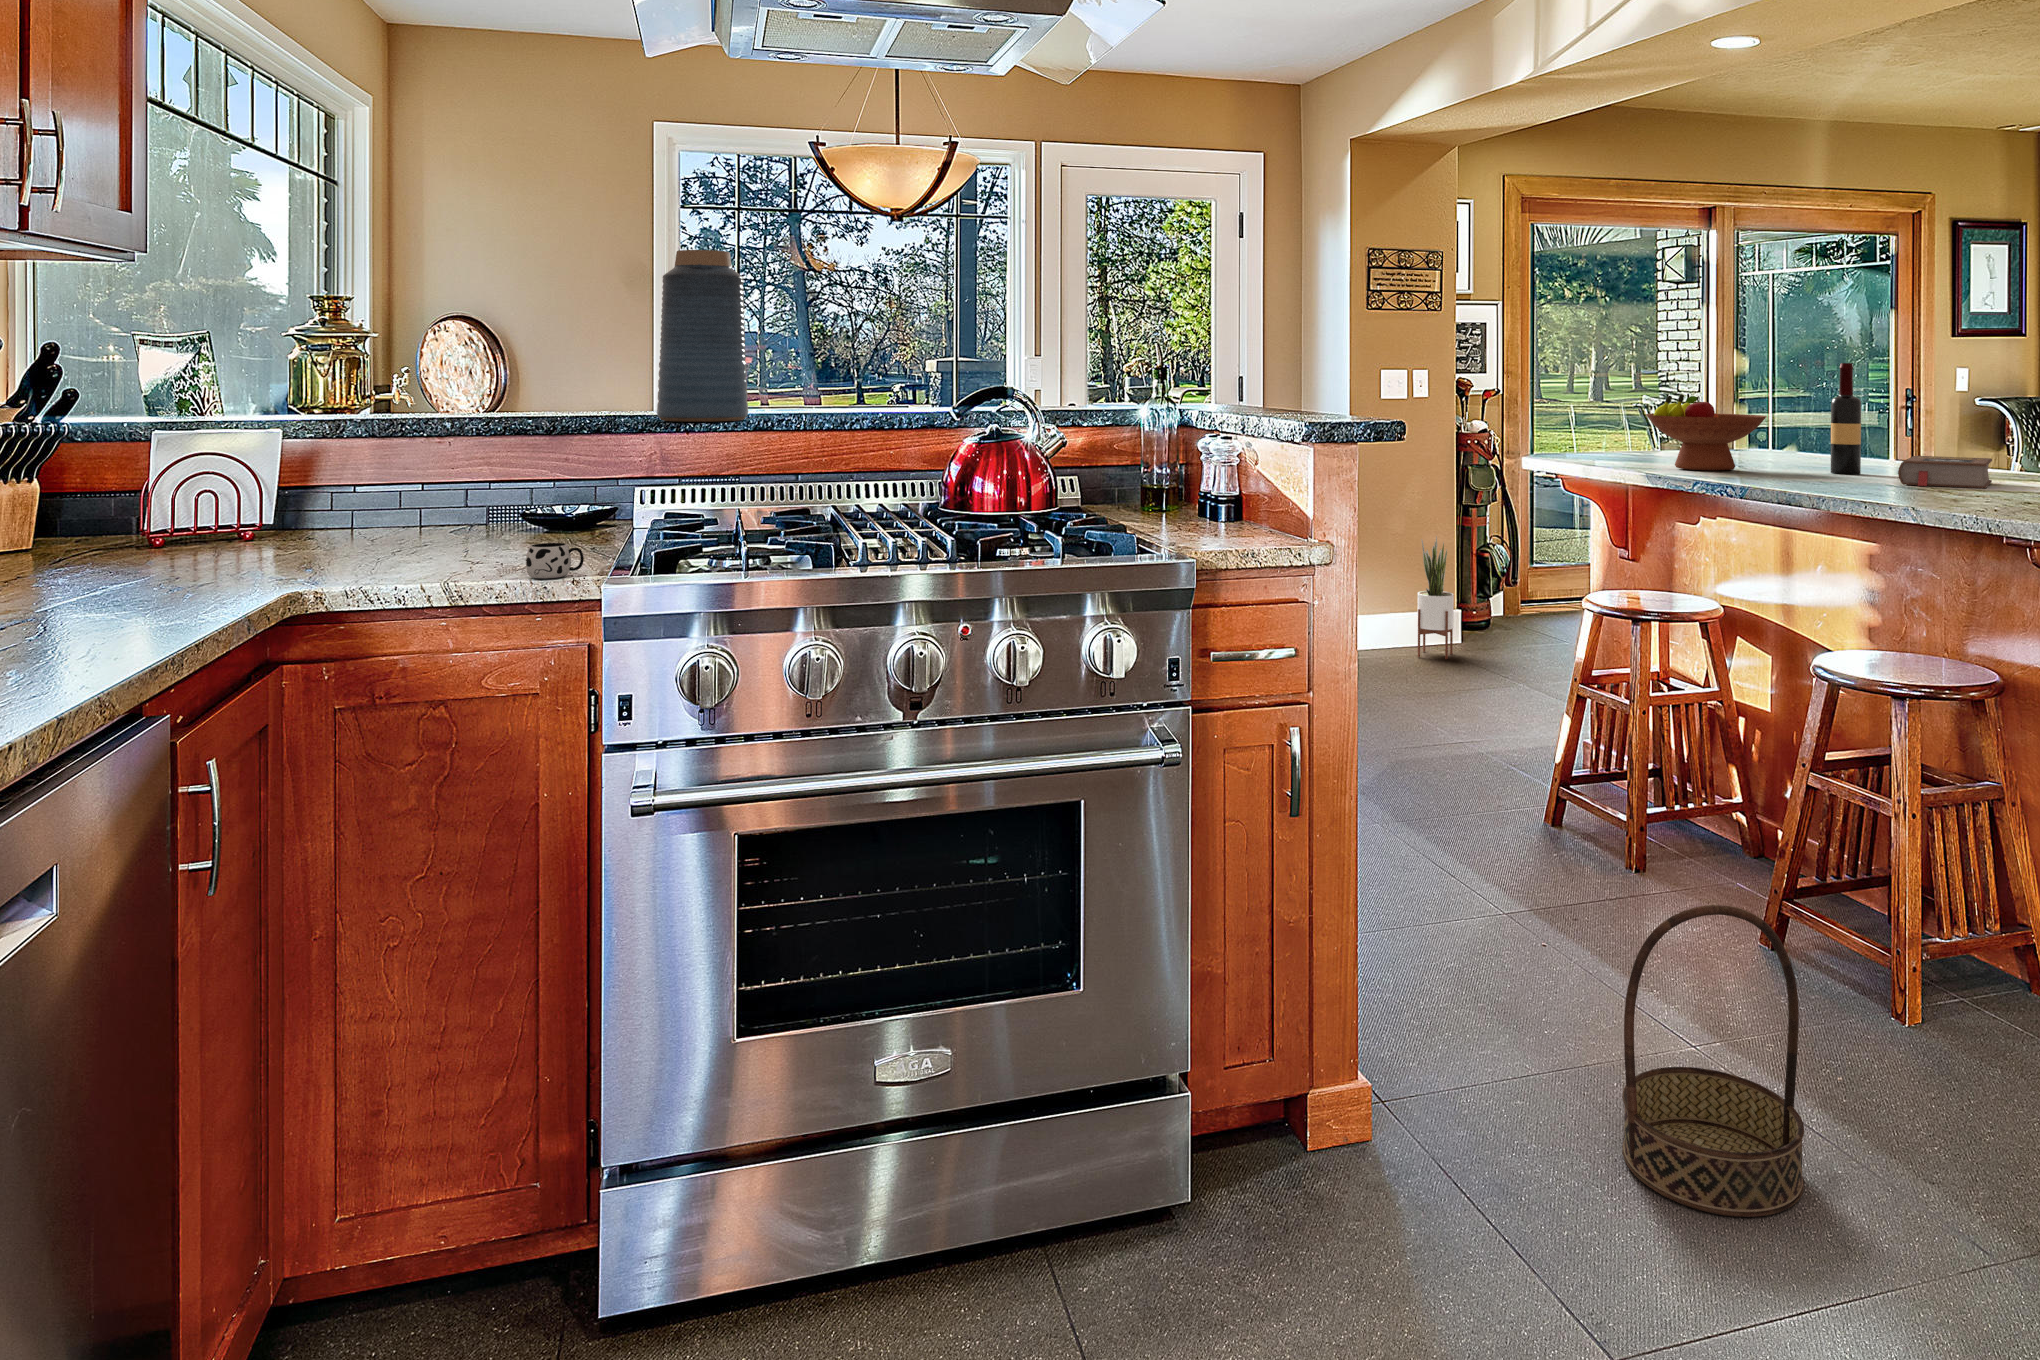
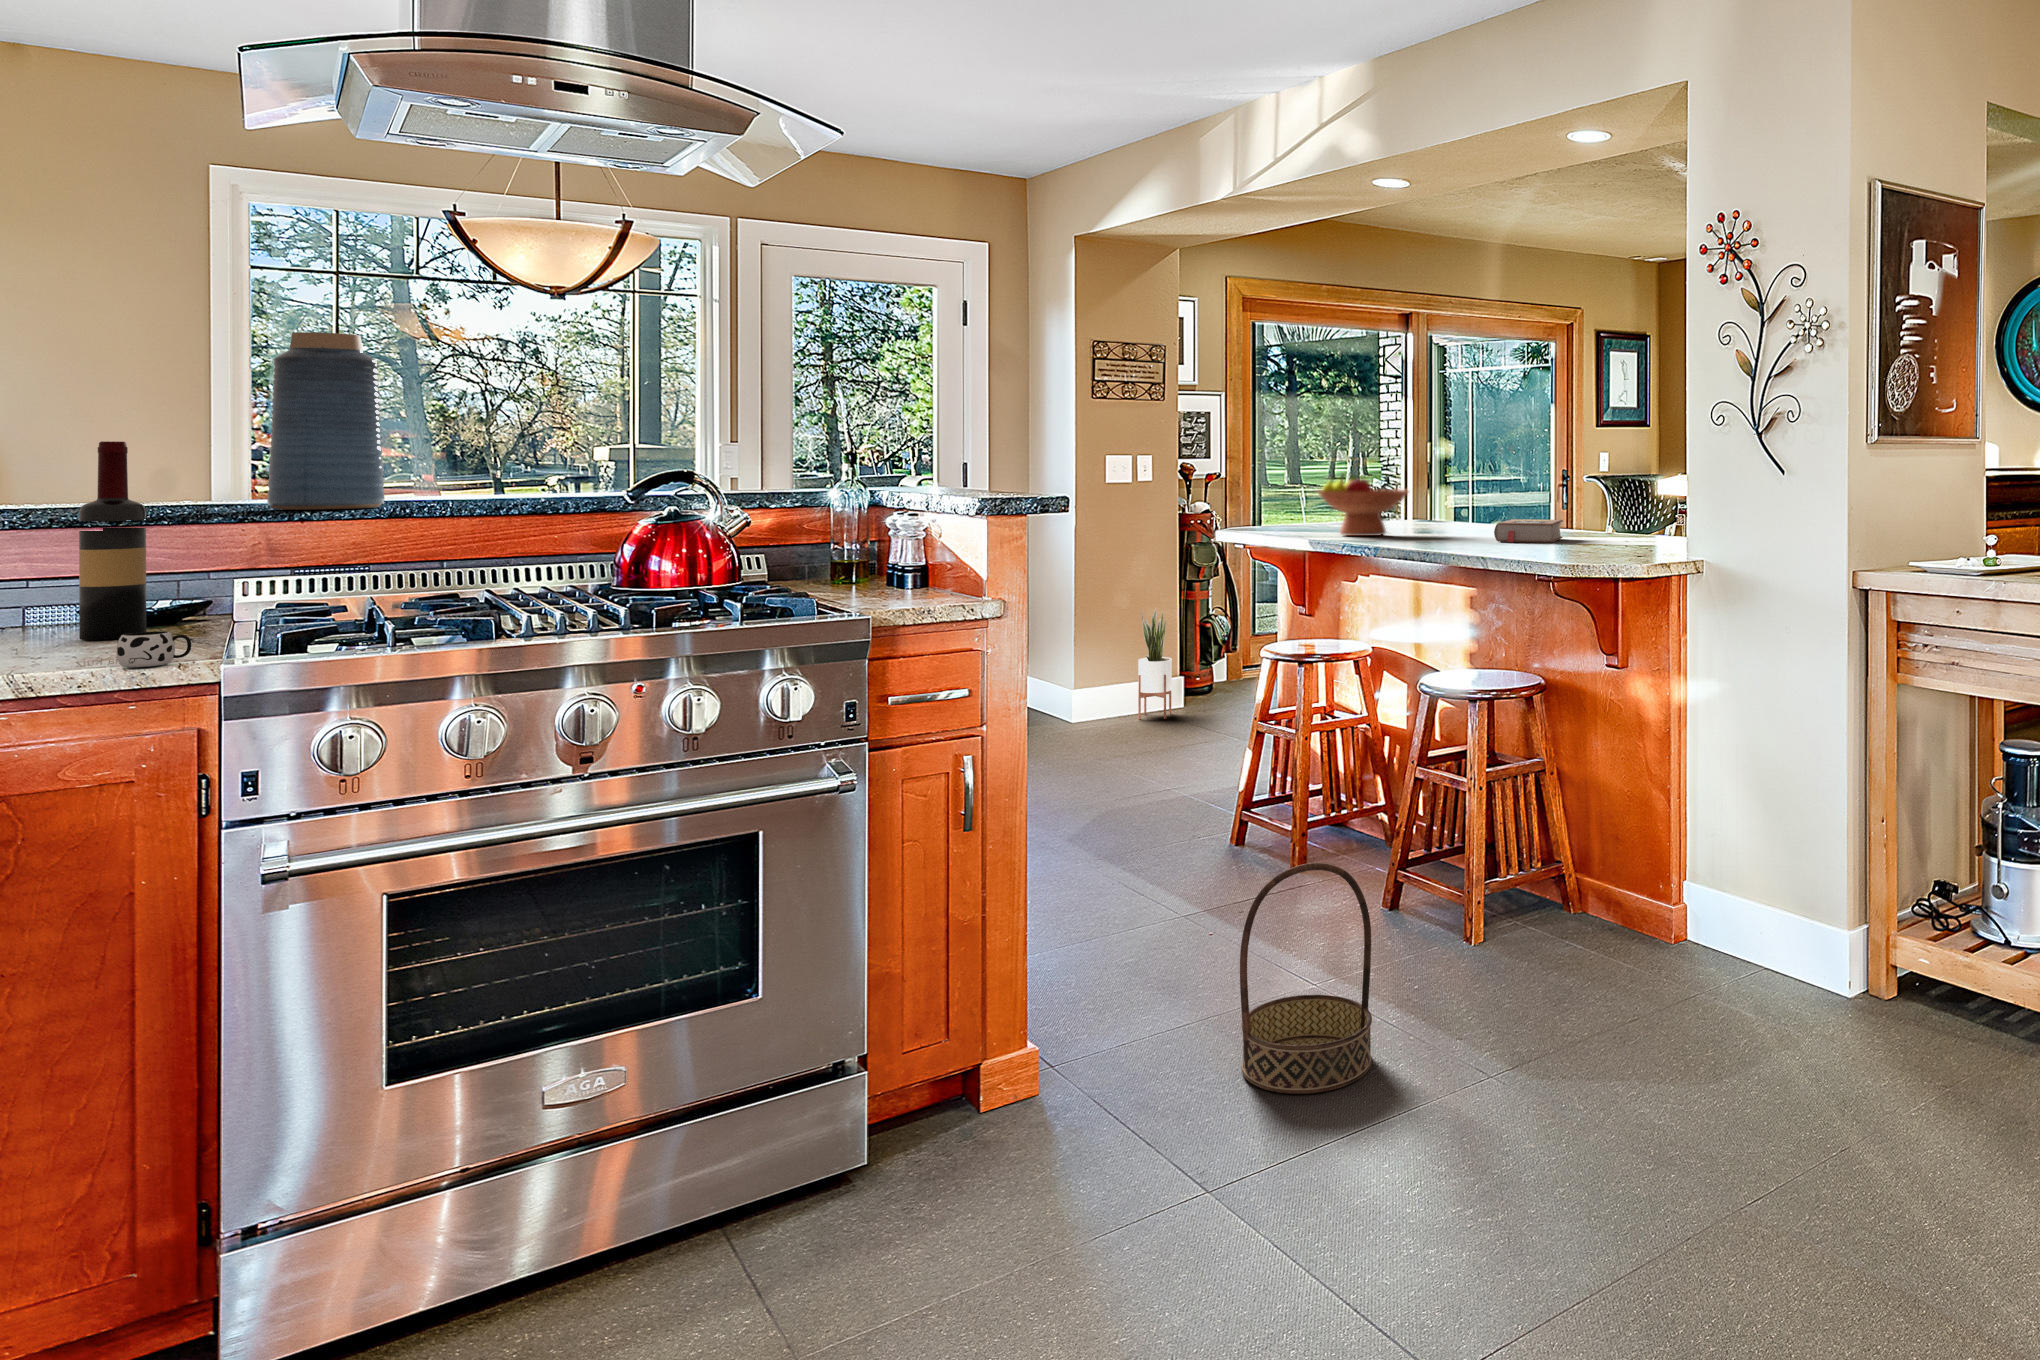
wine bottle: present [1831,363,1861,474] -> present [79,441,146,640]

